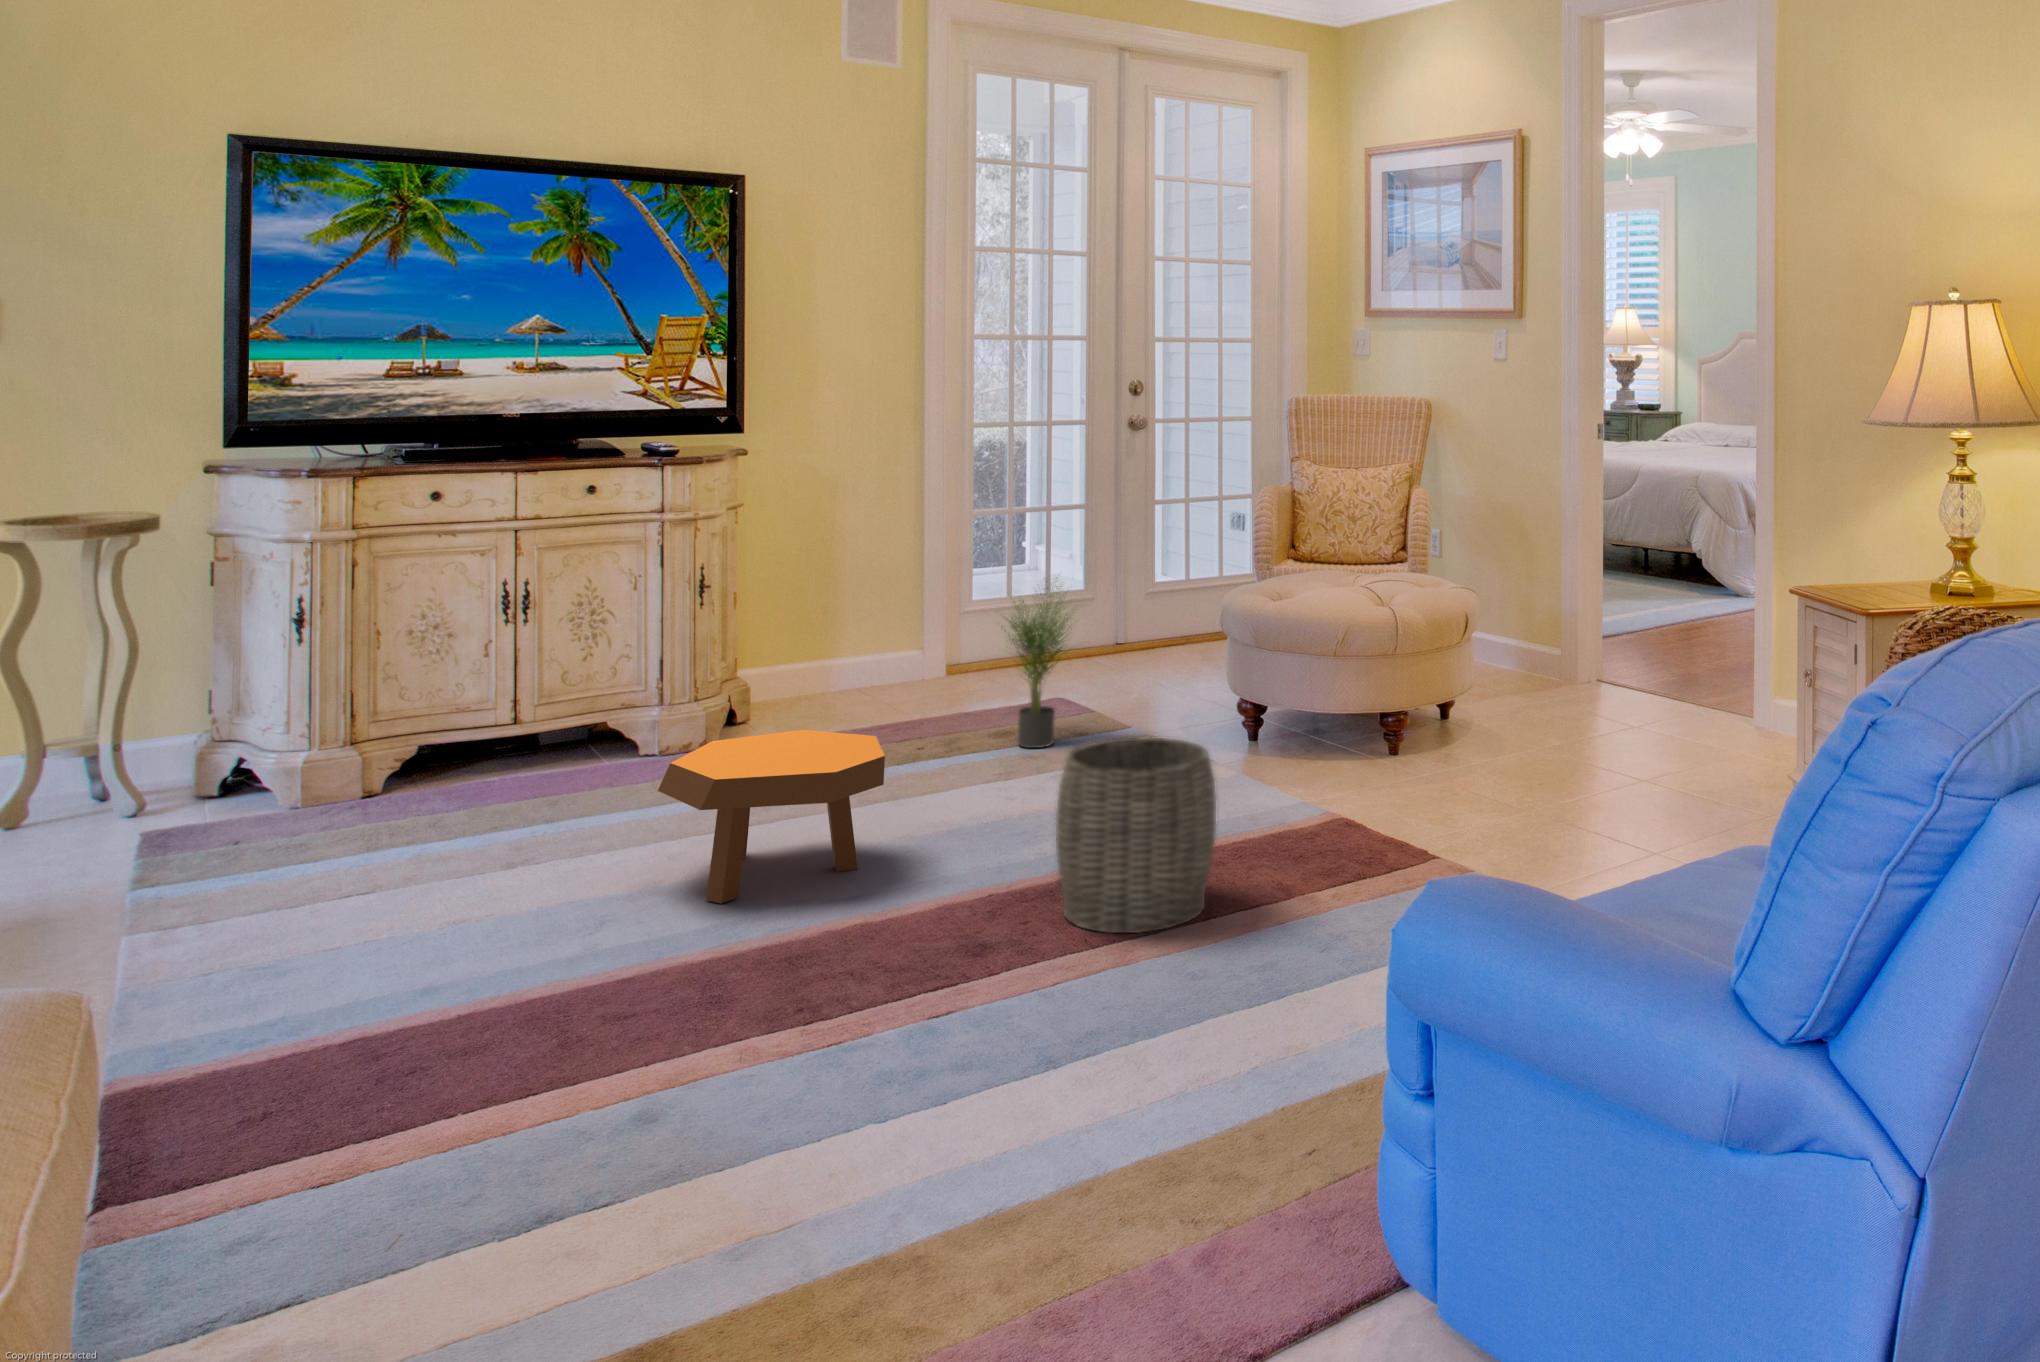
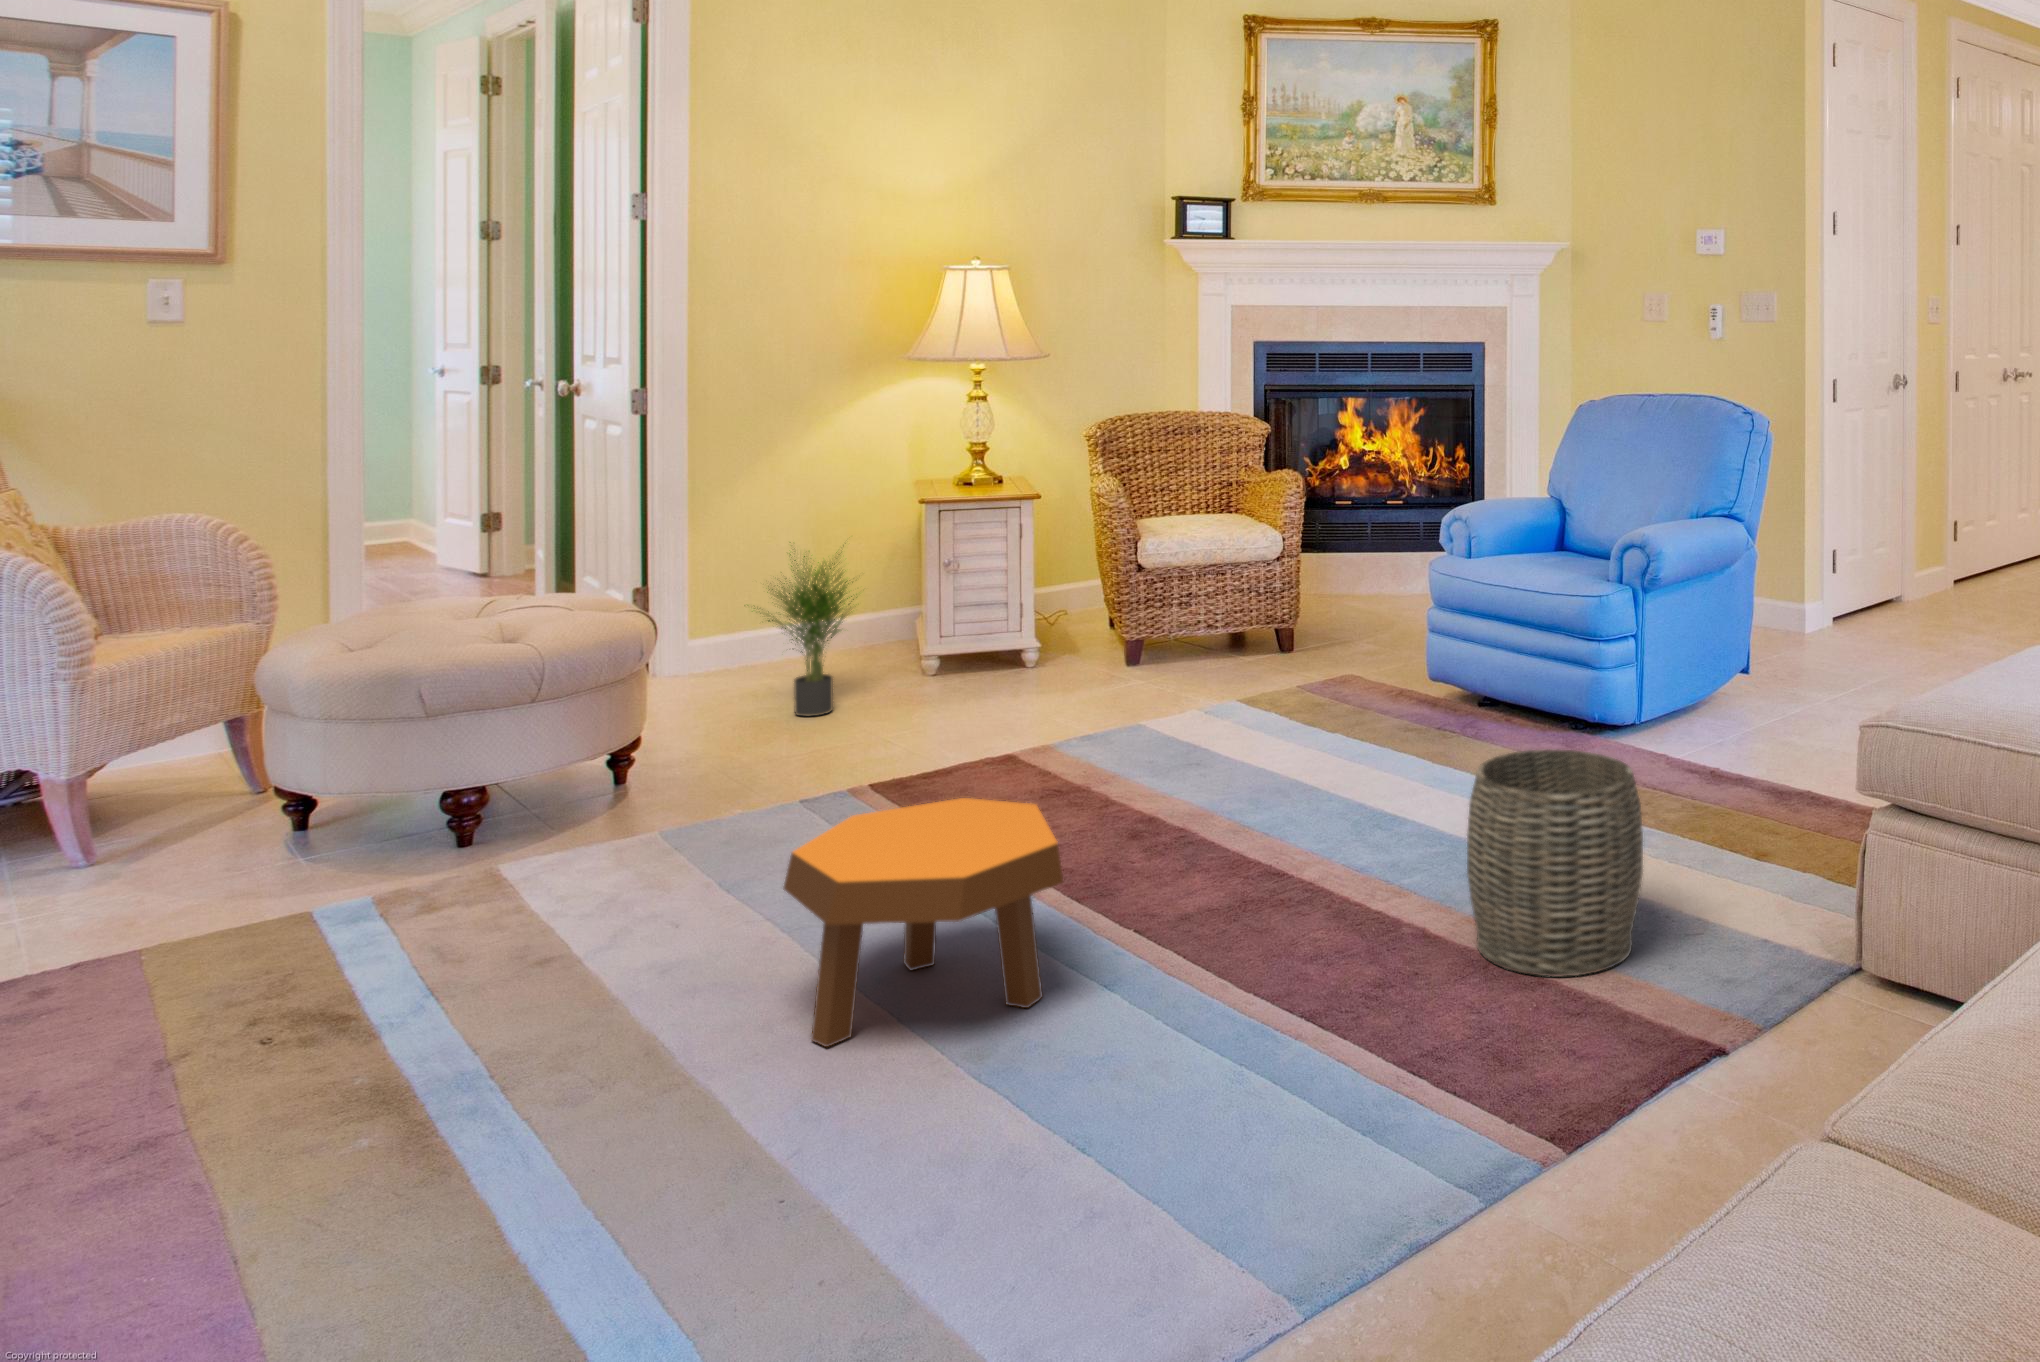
potted plant: present [998,578,1077,748] -> present [752,552,857,716]
woven basket: present [1056,737,1216,933] -> present [1467,749,1643,977]

